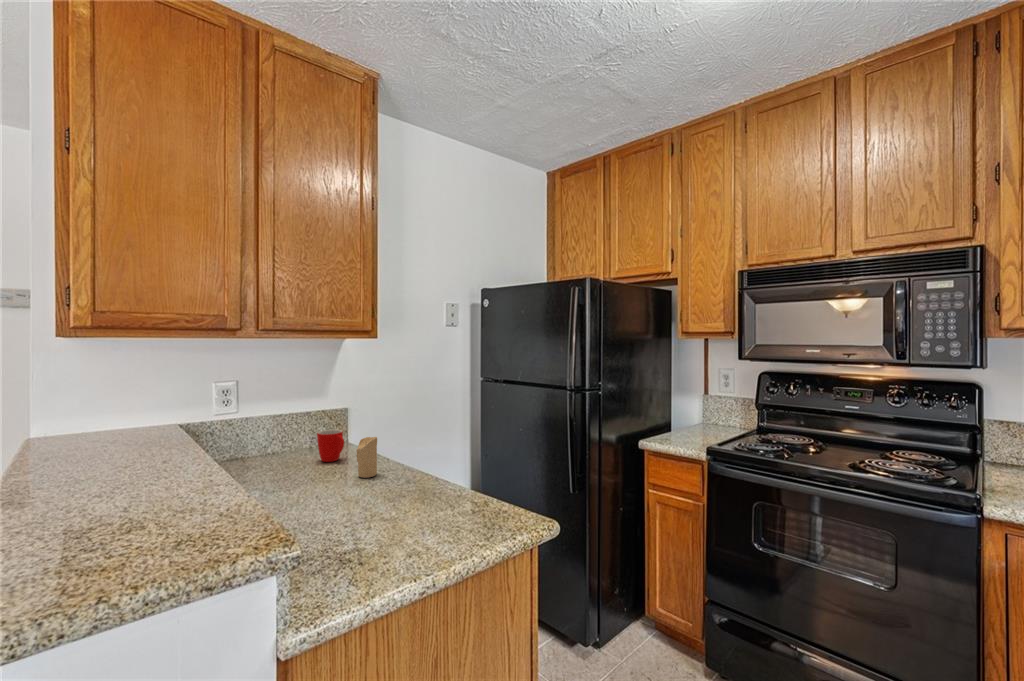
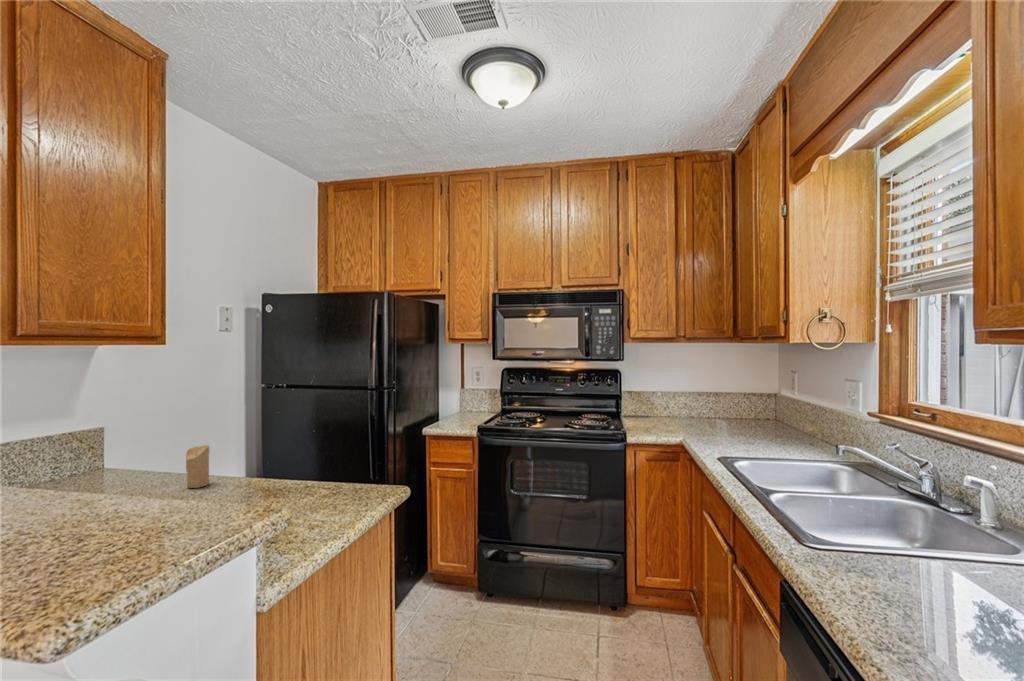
mug: present [317,429,344,462] -> none [106,447,149,485]

